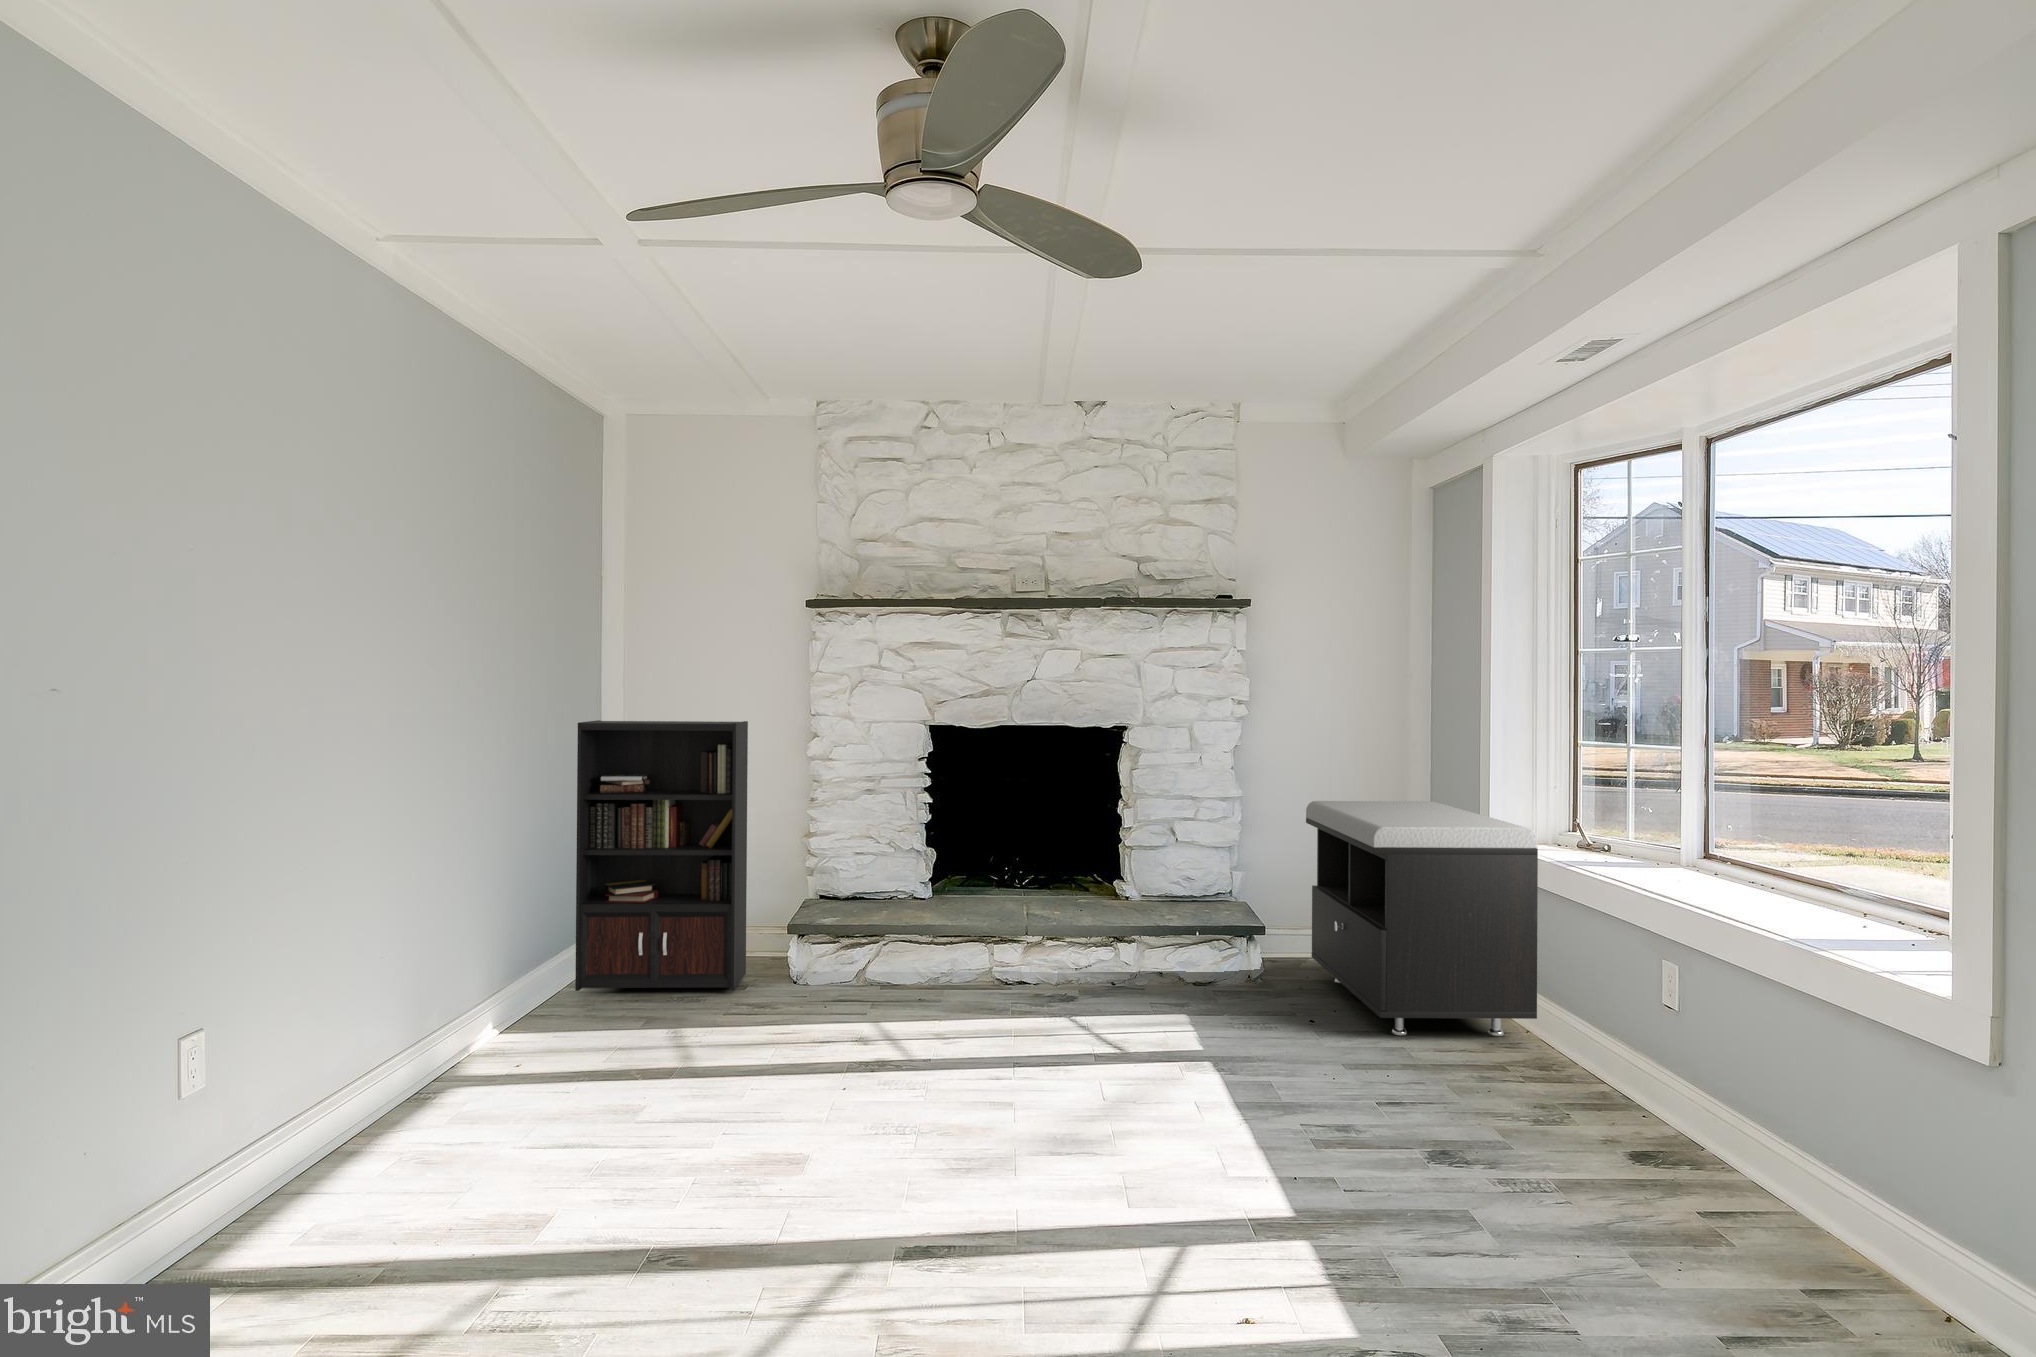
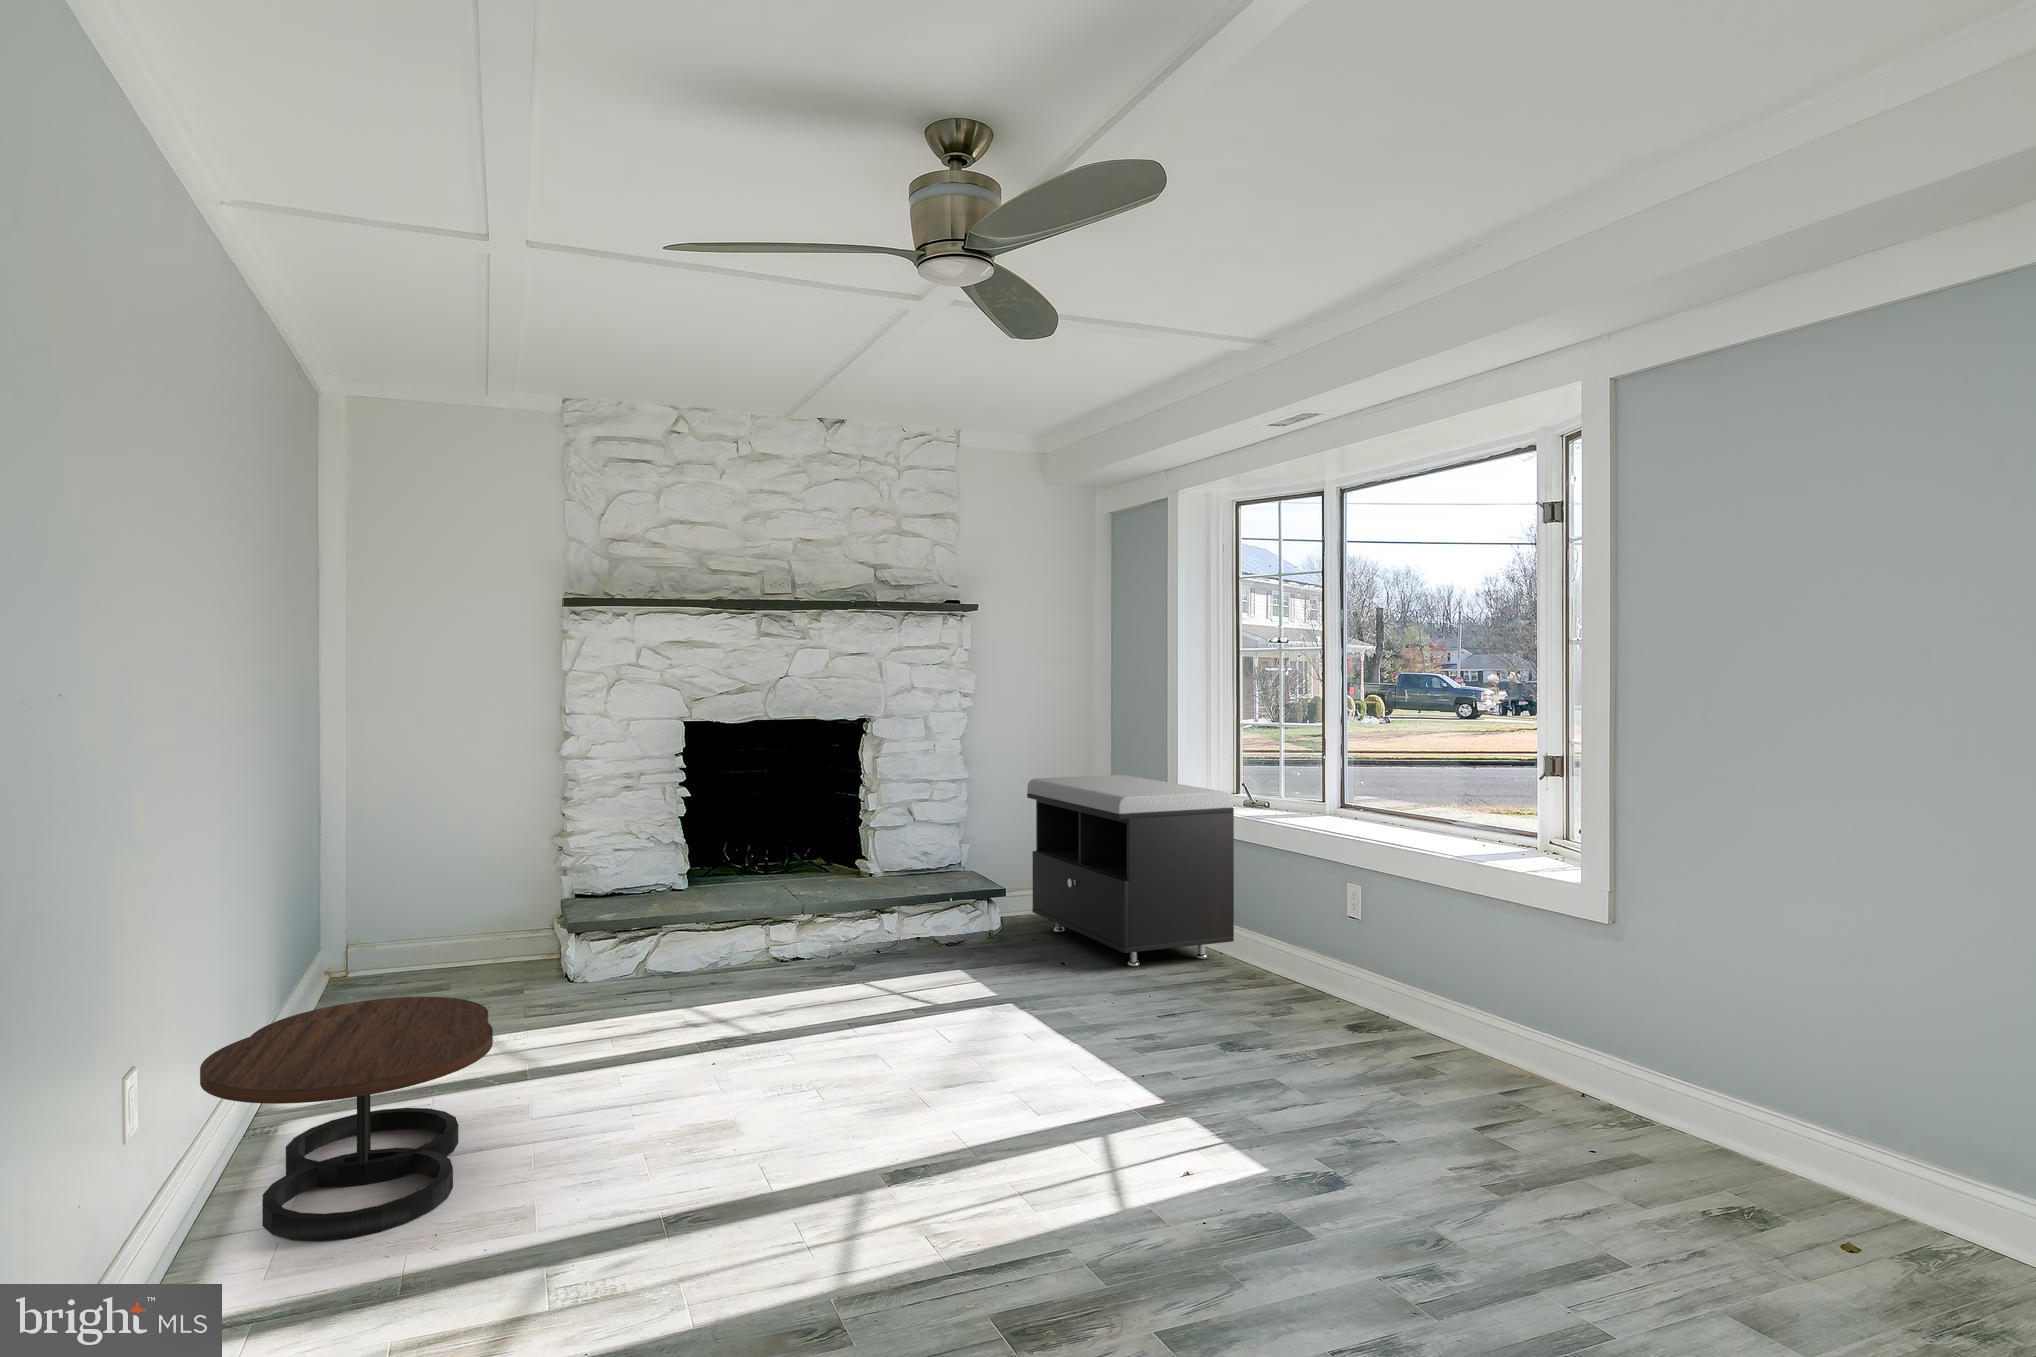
bookcase: present [575,720,748,991] -> none [336,723,556,1013]
coffee table: none [259,982,590,1215] -> present [200,997,493,1241]

